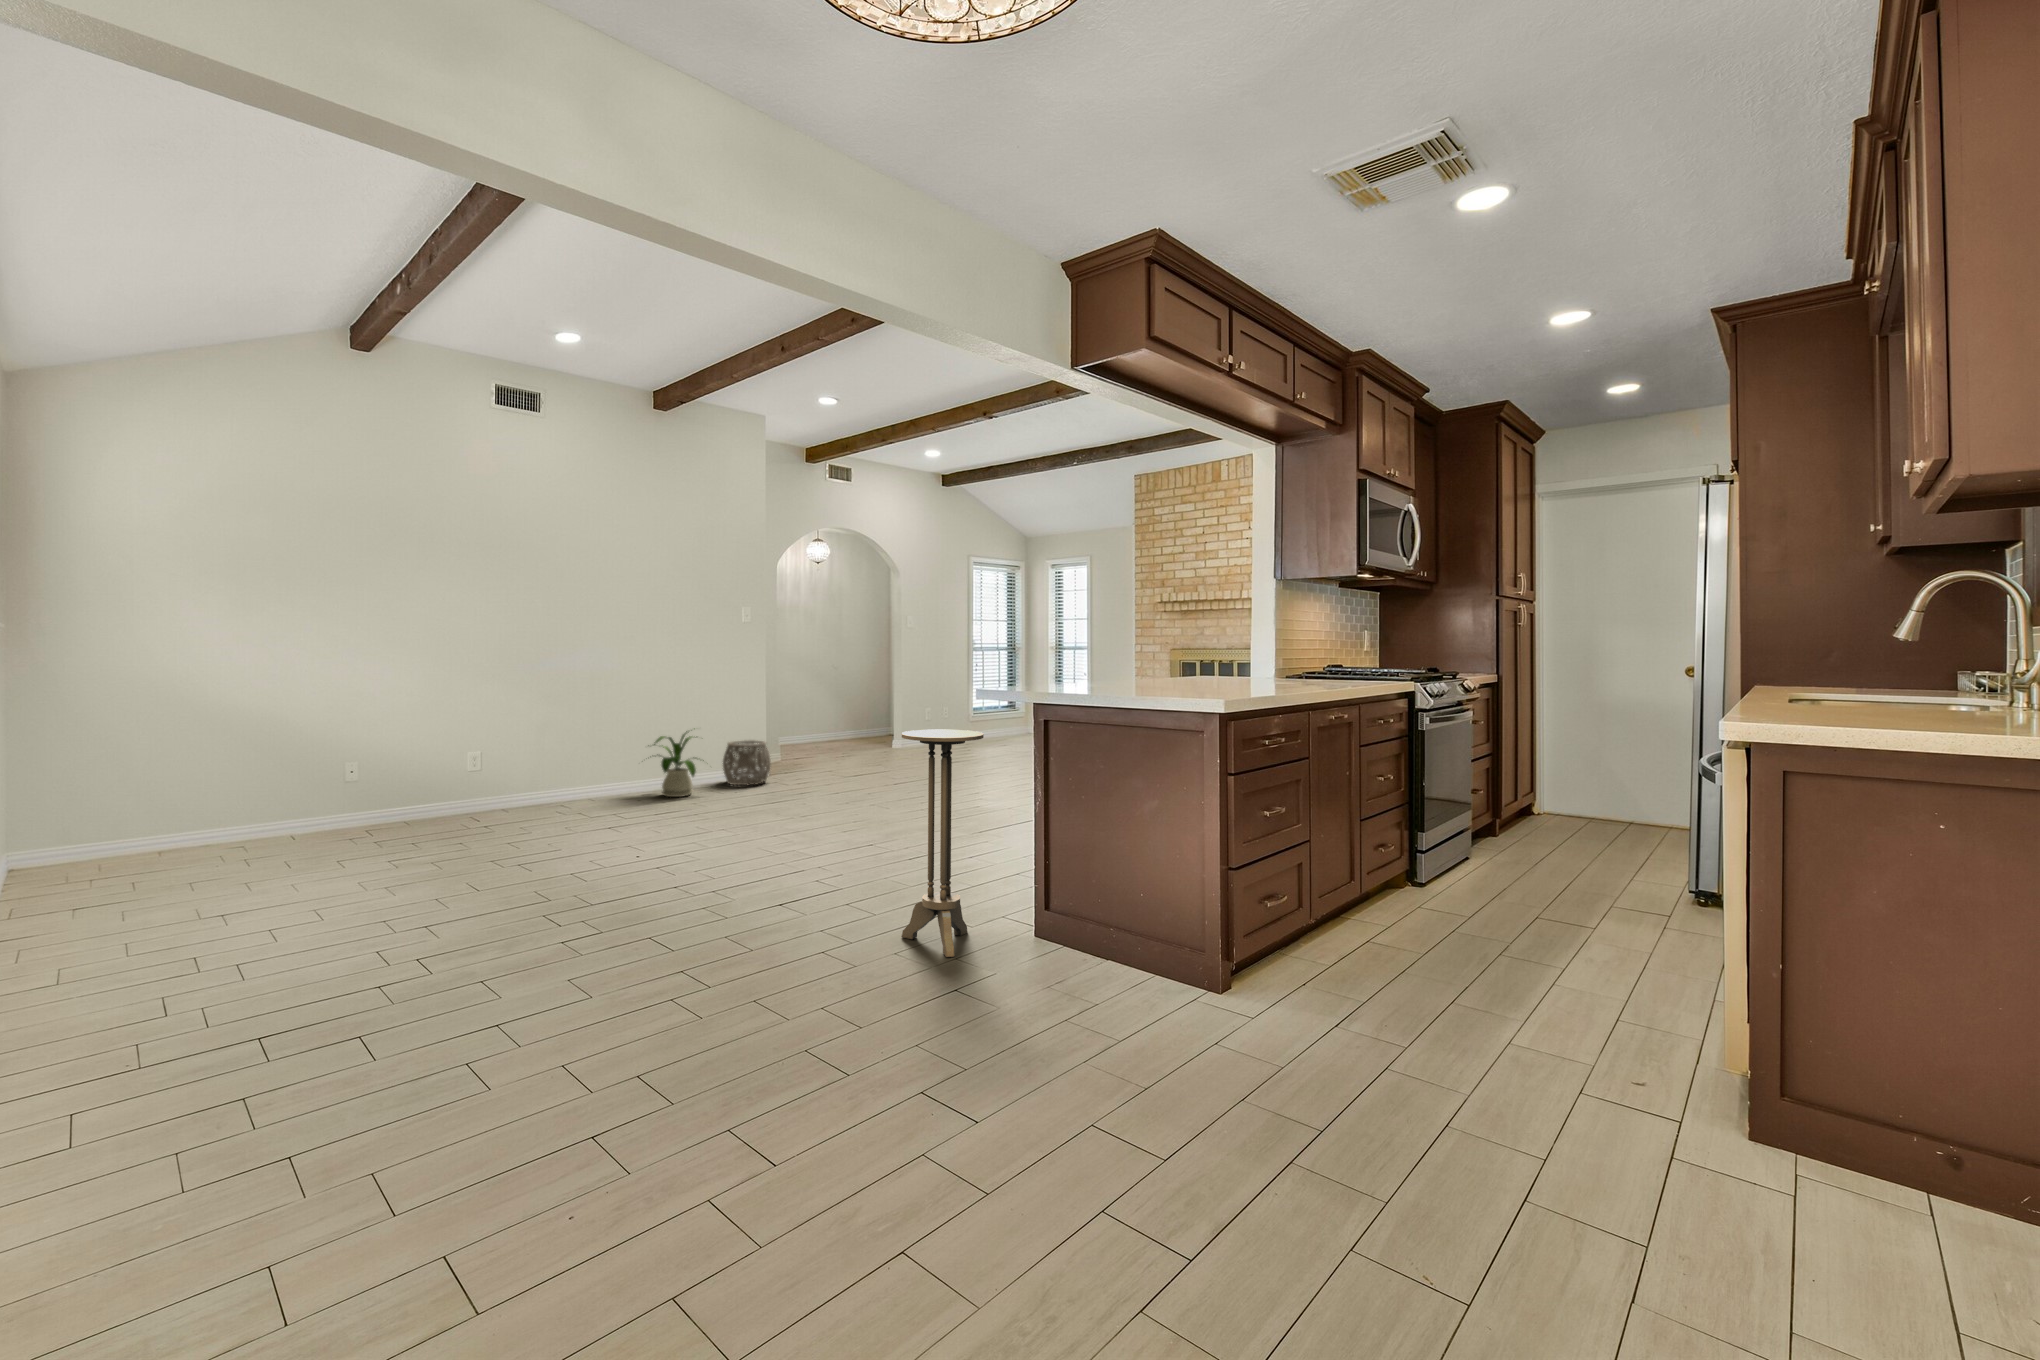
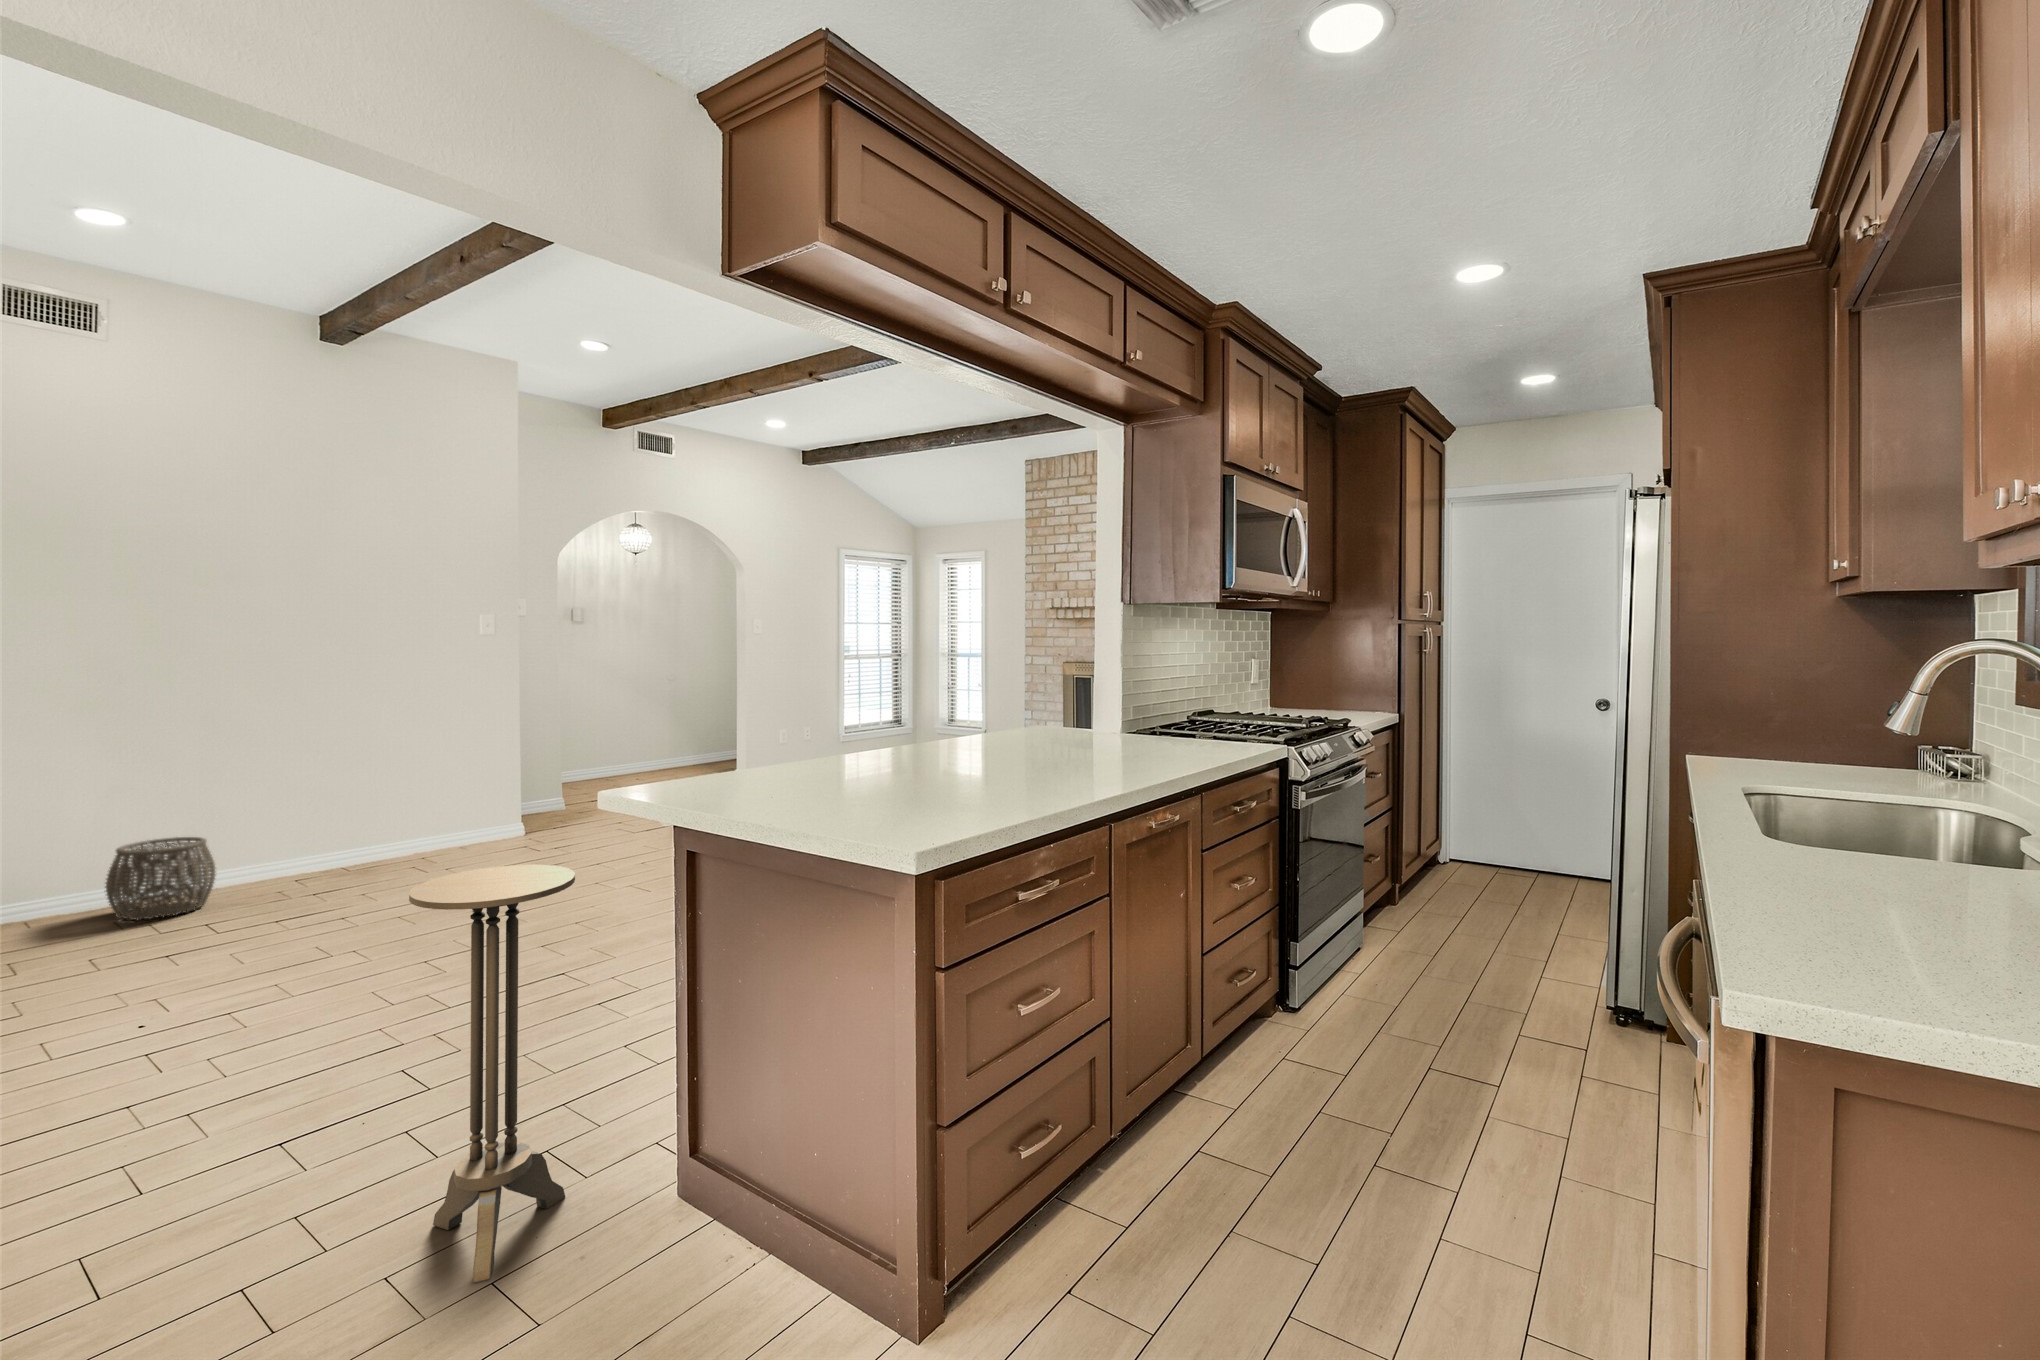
house plant: present [648,728,704,797] -> none [285,790,407,888]
woven basket: present [723,740,771,785] -> present [105,837,216,920]

